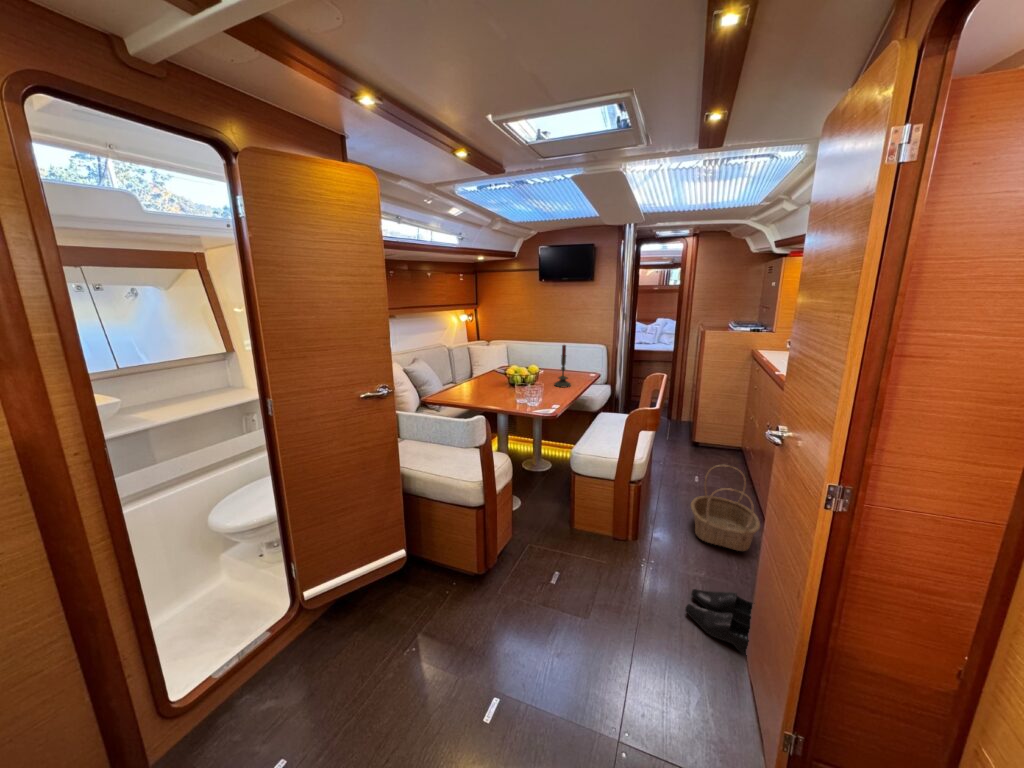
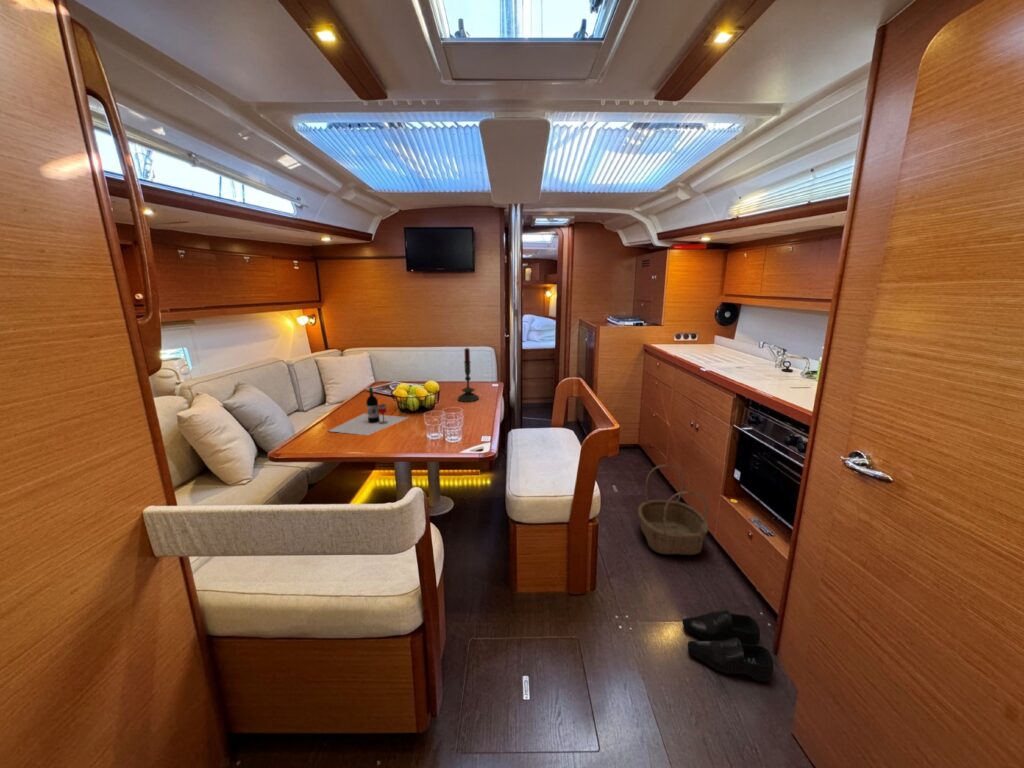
wine bottle: none [458,368,512,402] -> present [329,388,407,435]

